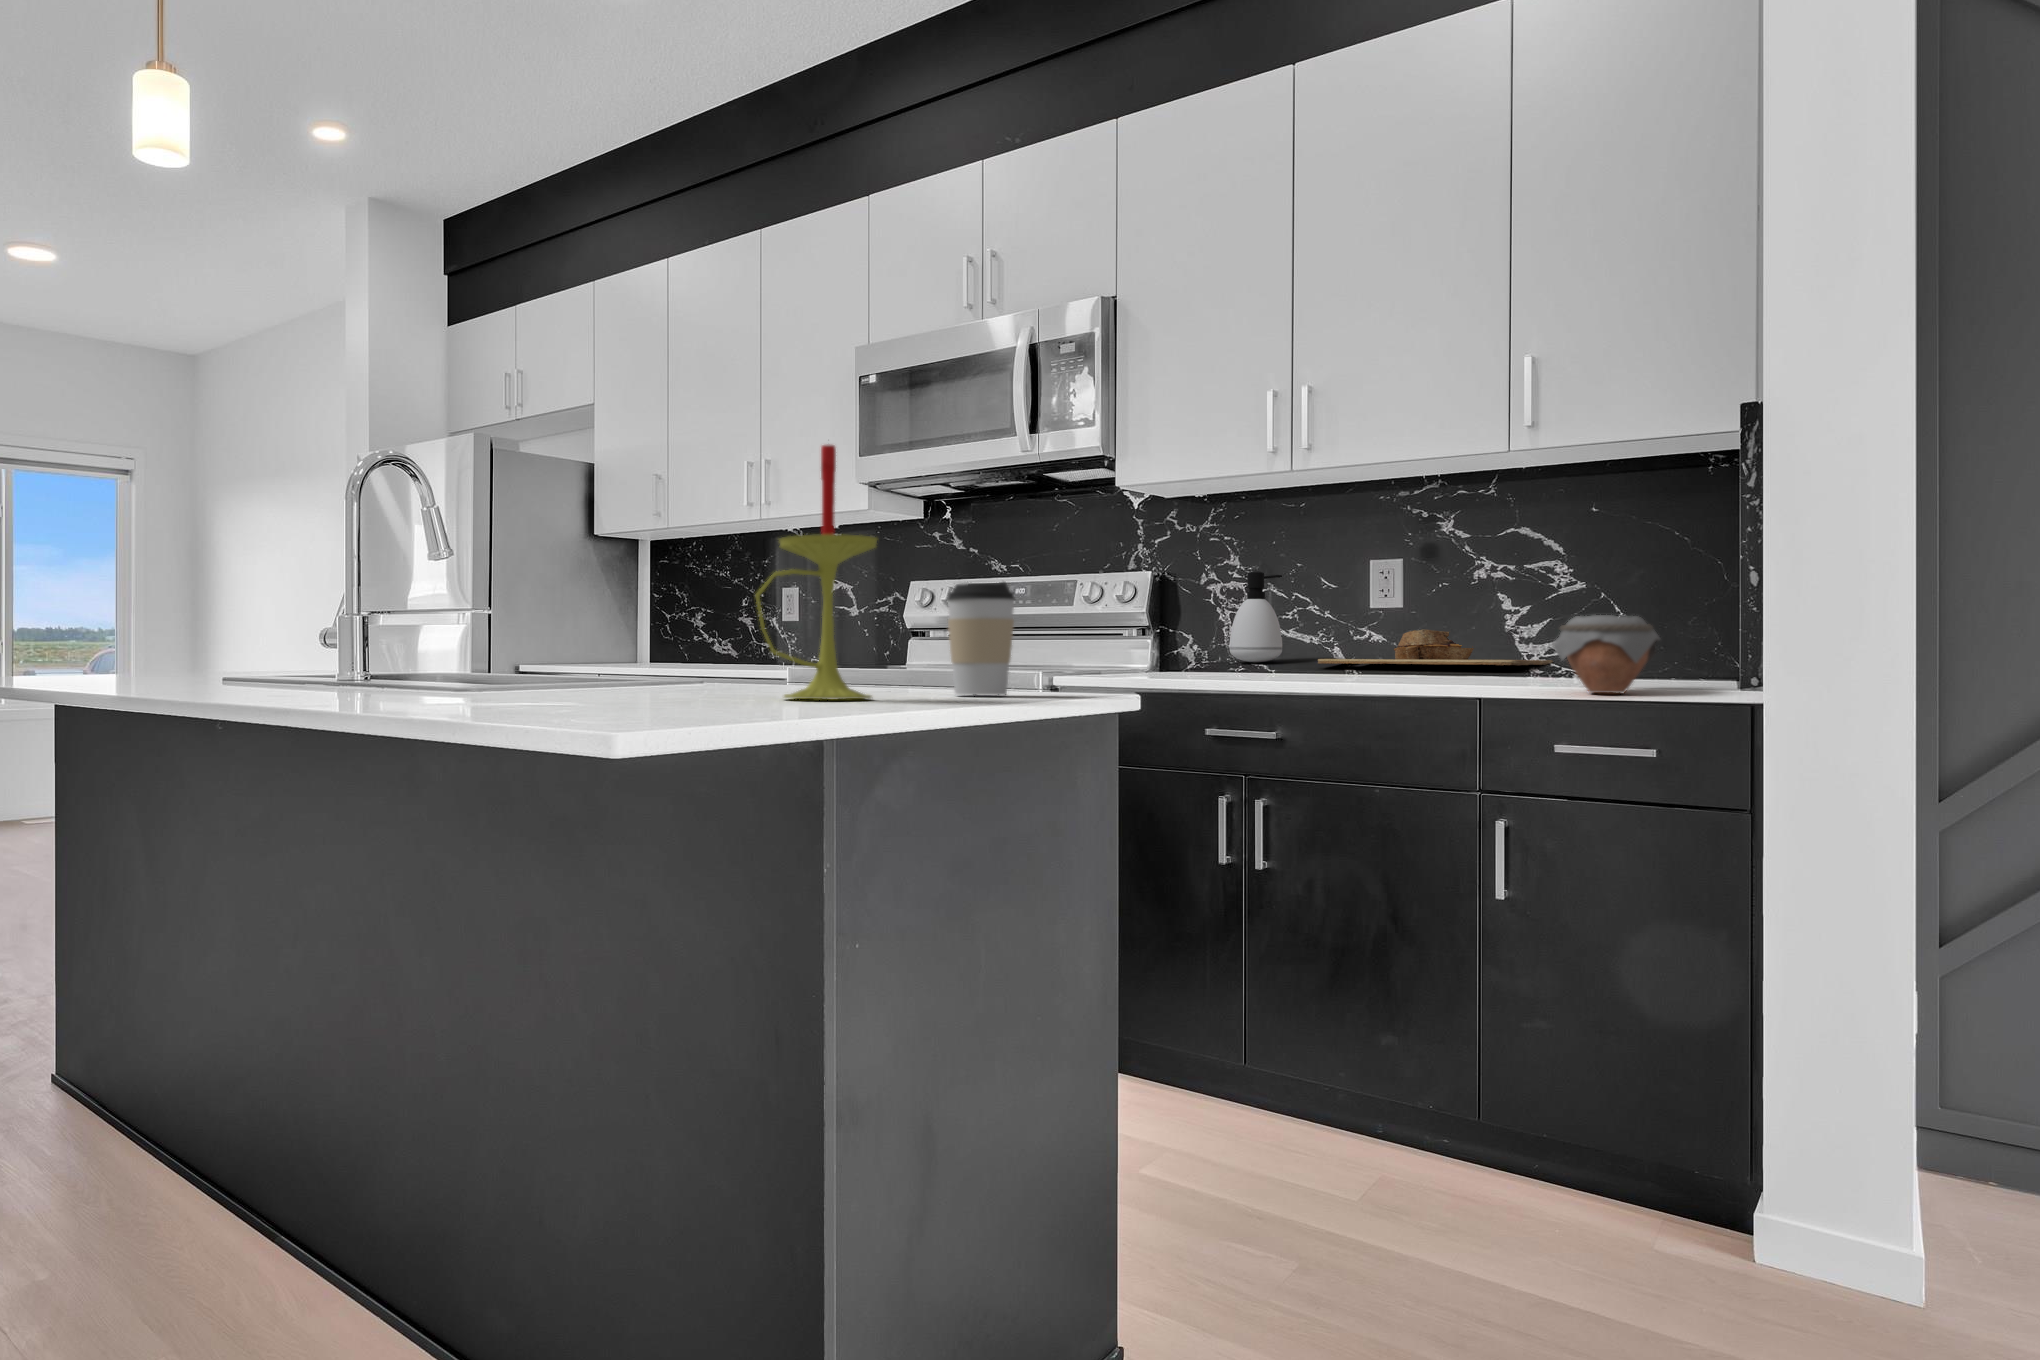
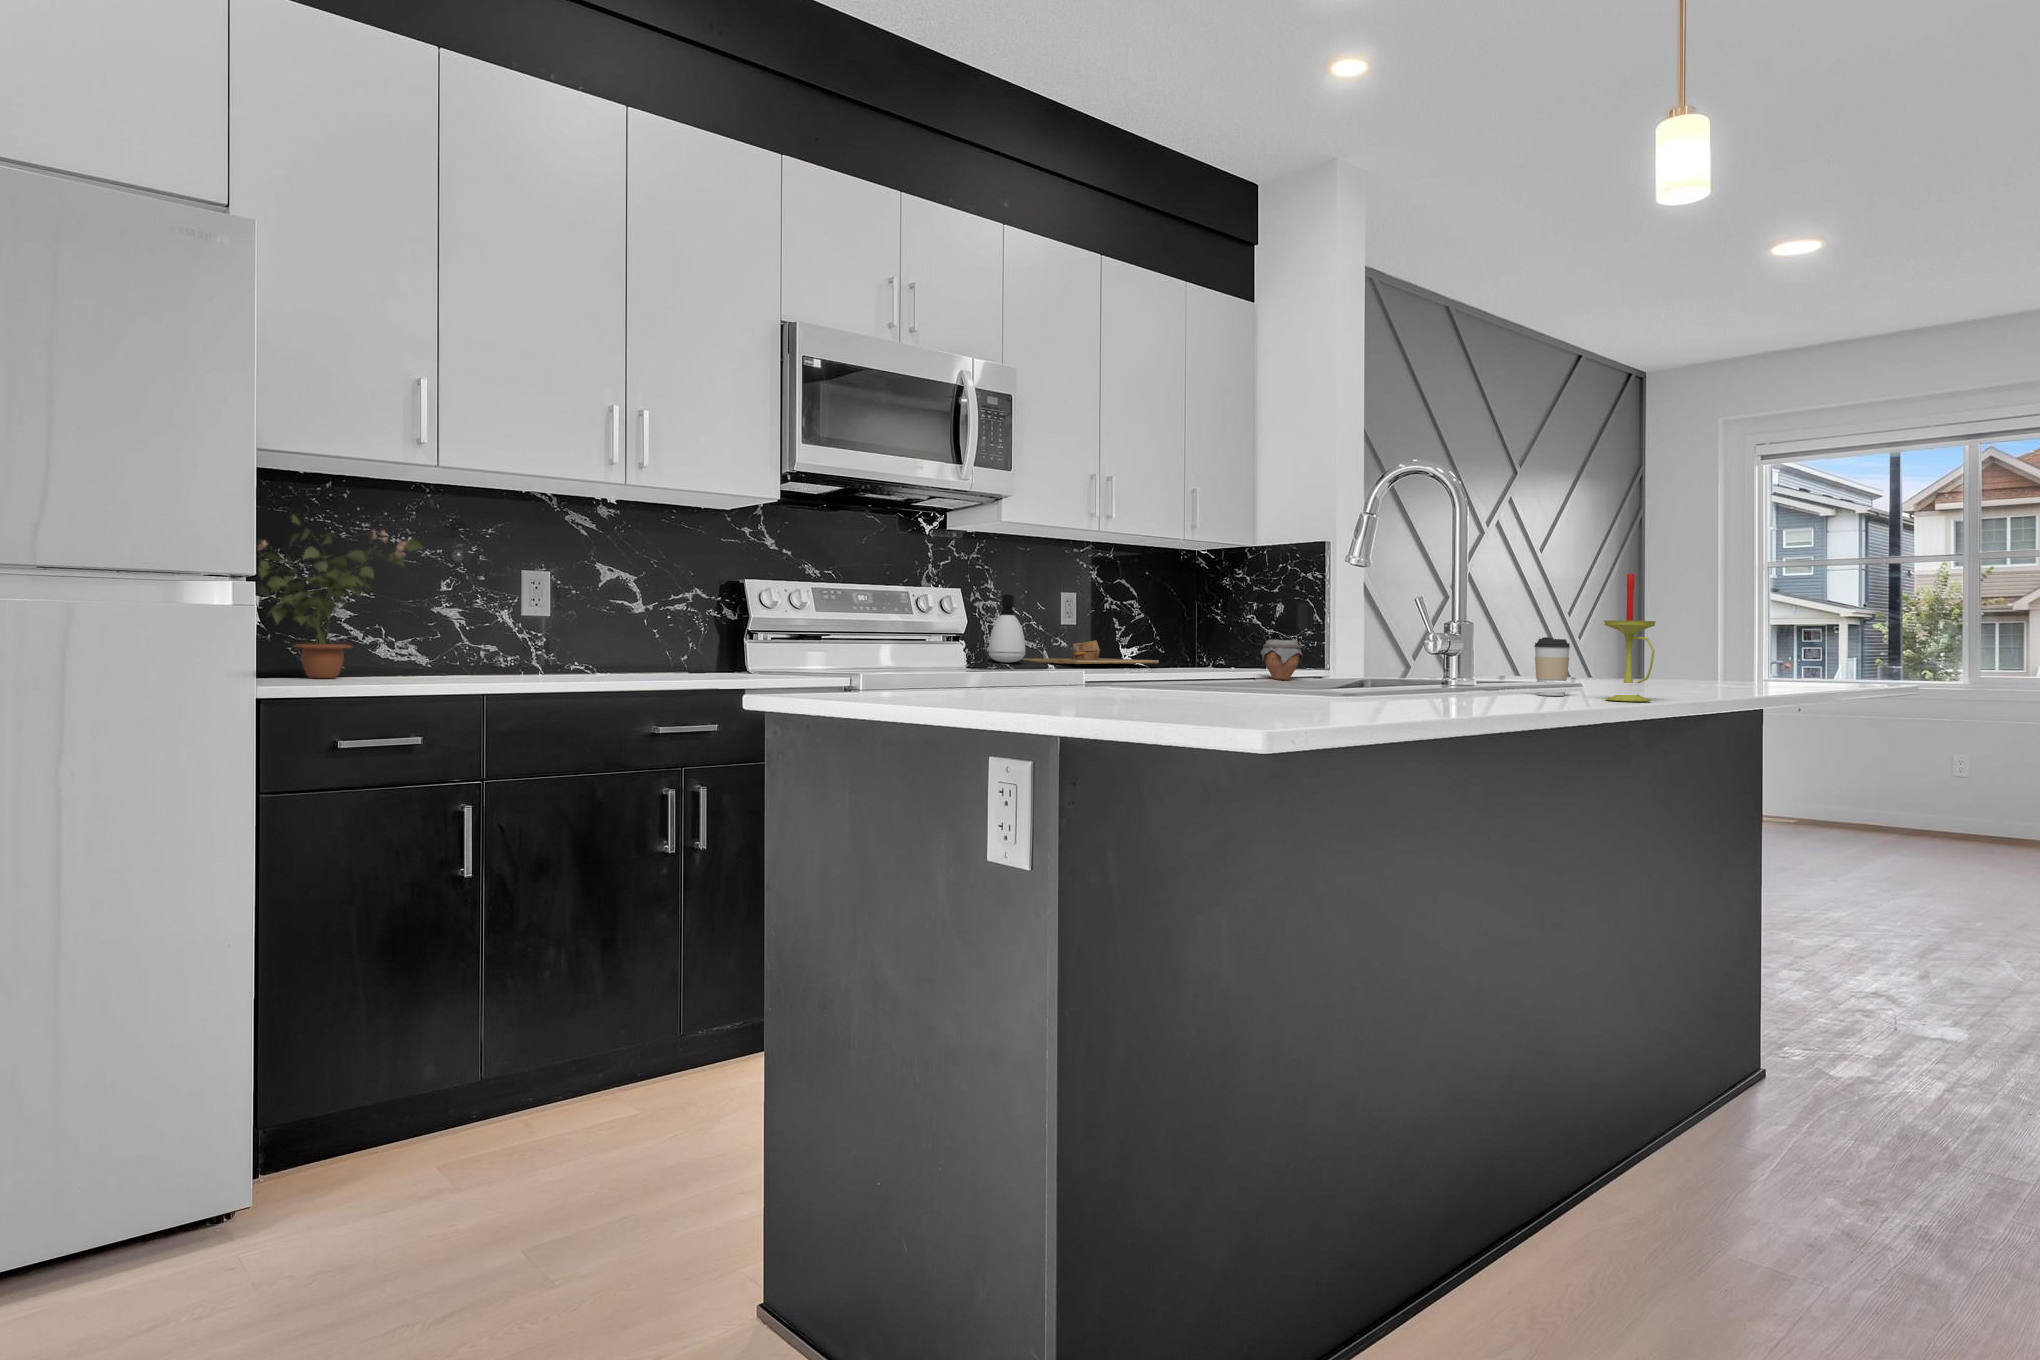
potted plant: none [636,558,748,666] -> present [258,515,423,678]

